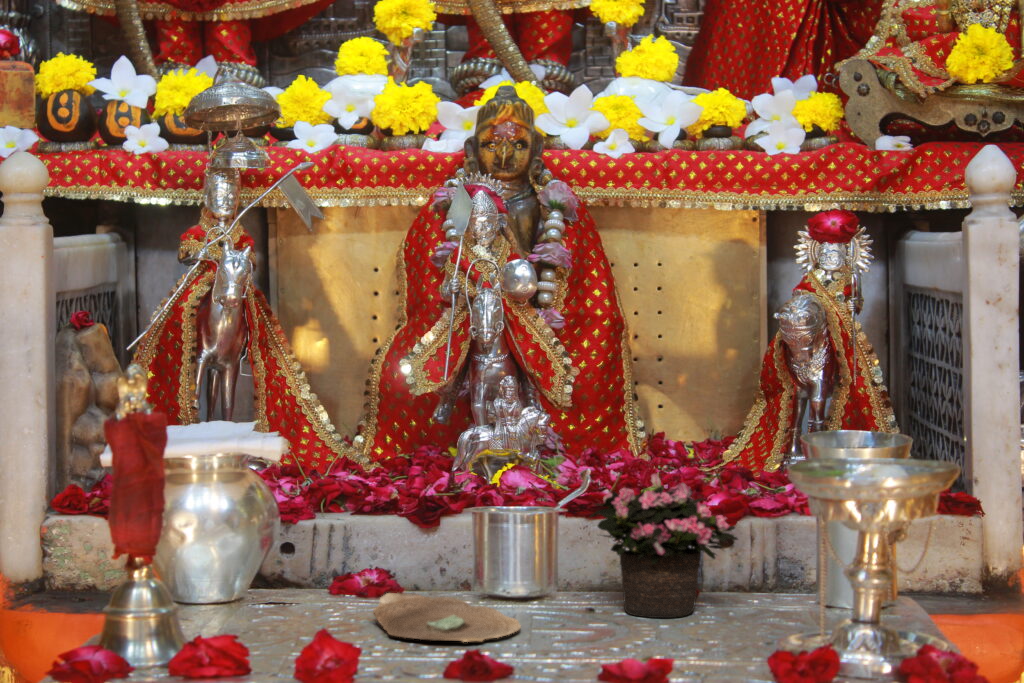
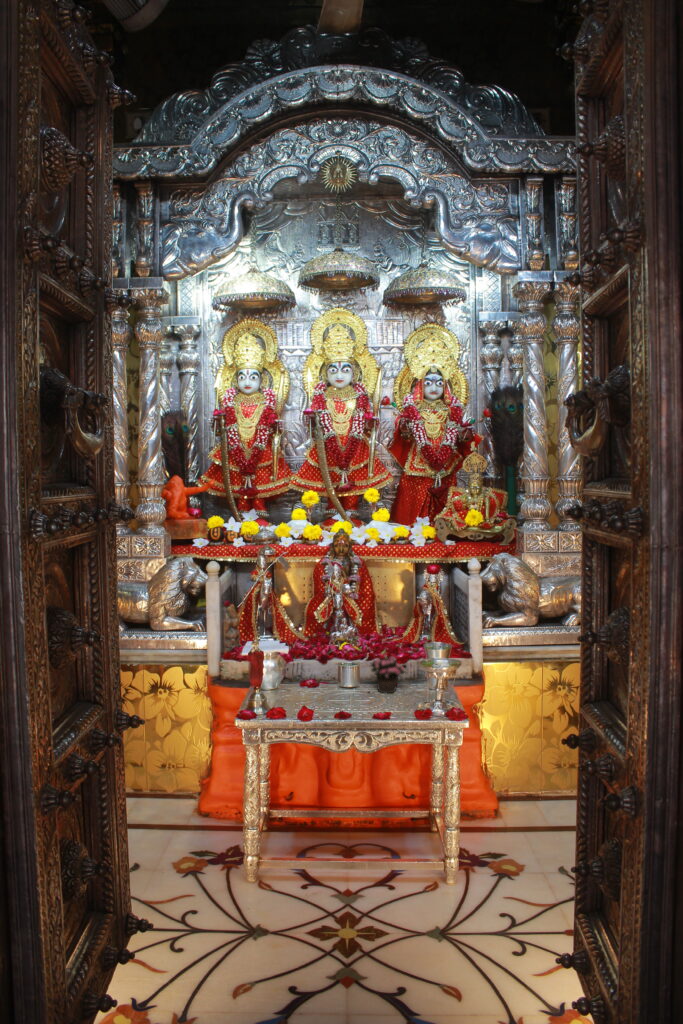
decorative bowl: present [373,593,521,642] -> none [313,687,352,704]

